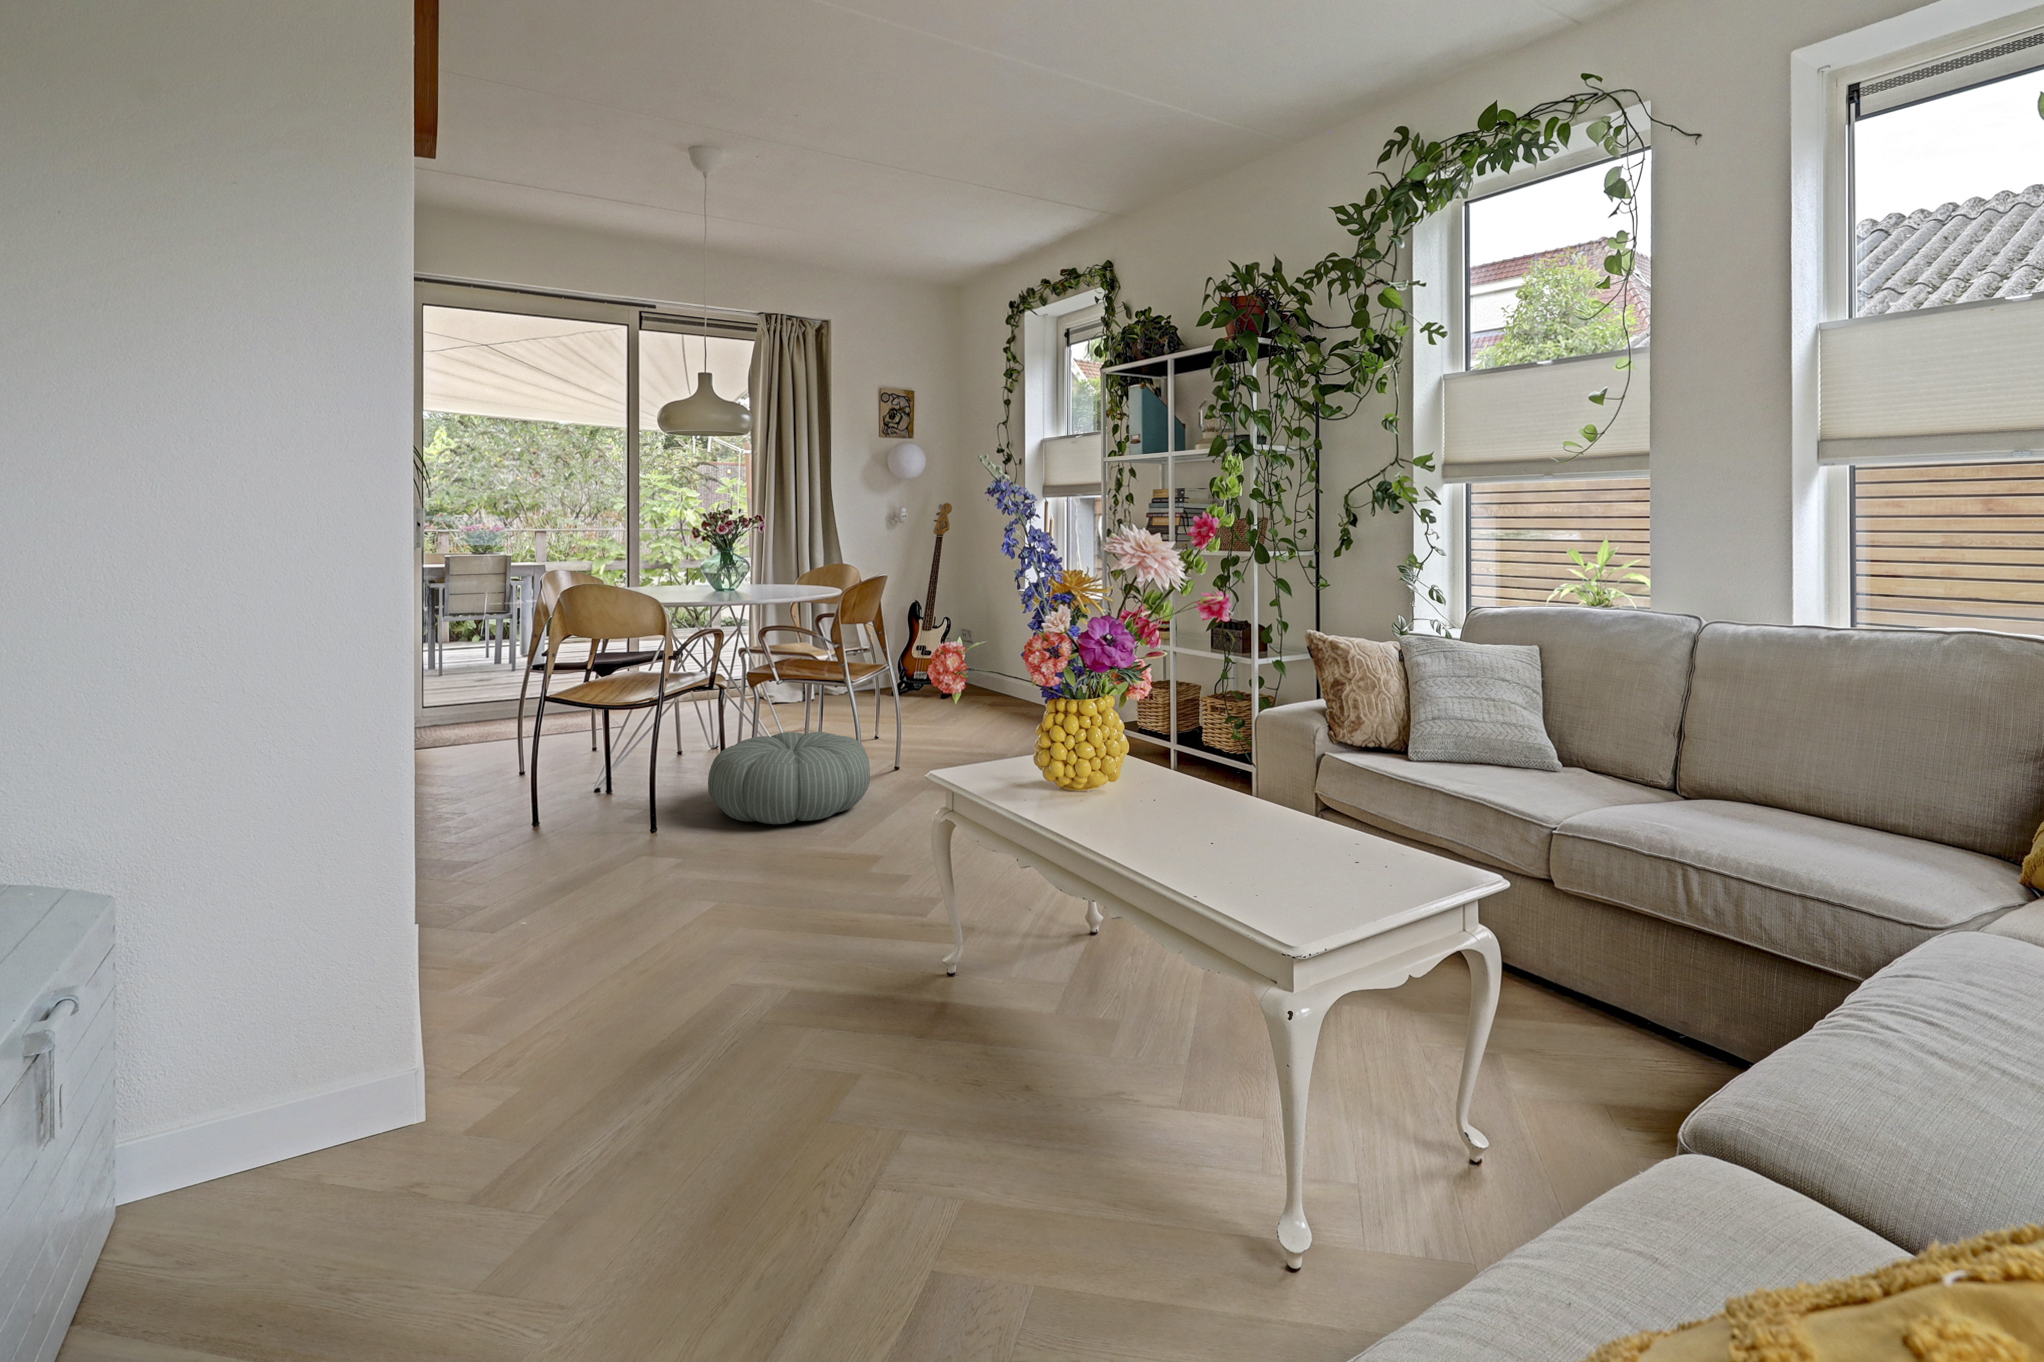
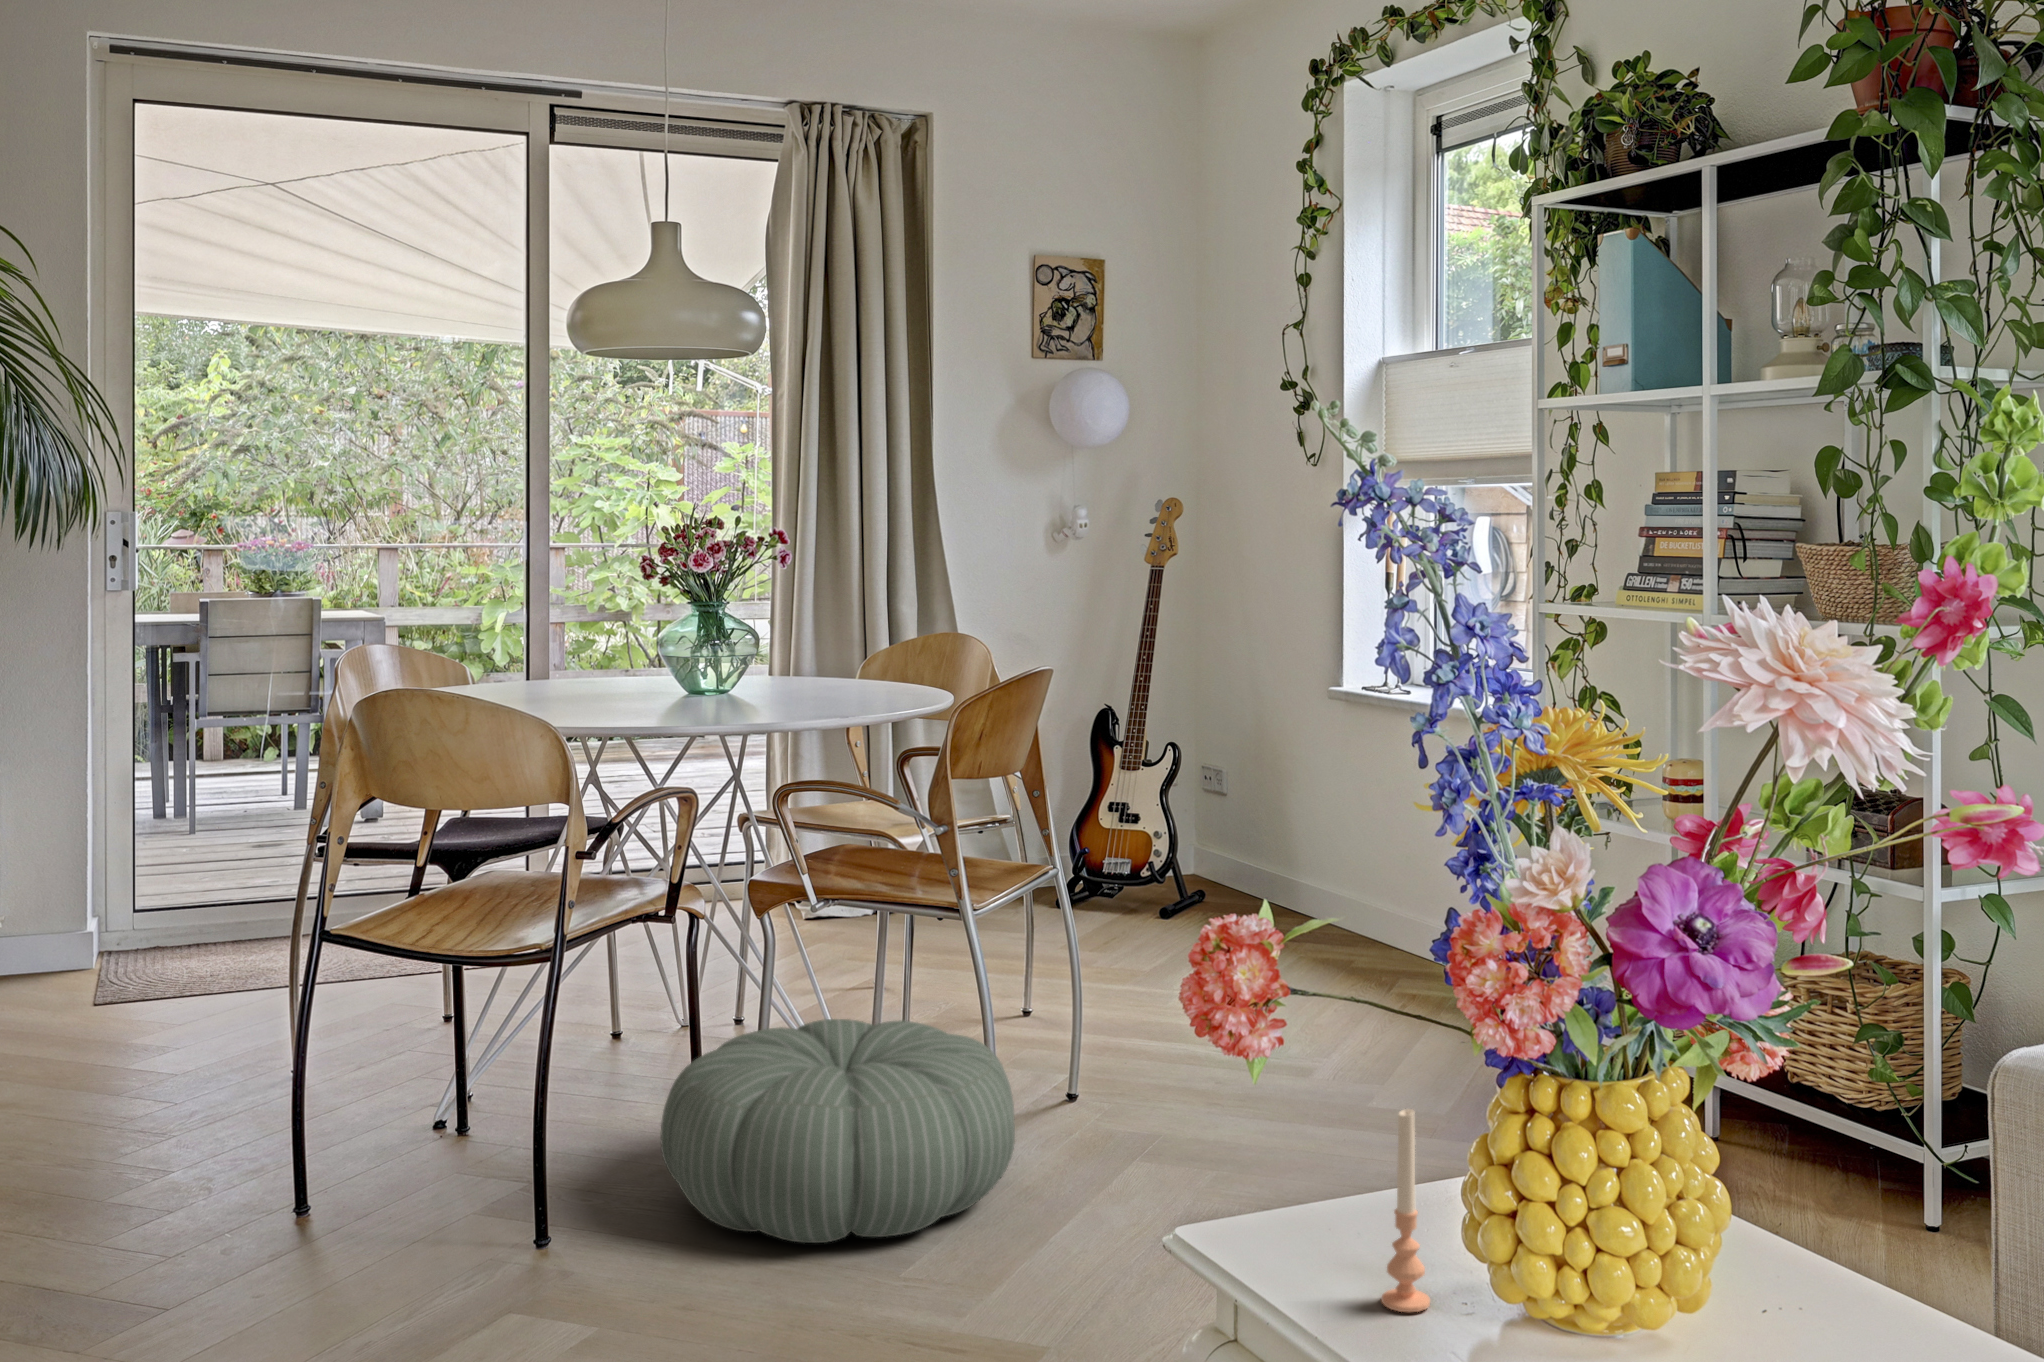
candle: none [1003,713,1021,786] -> present [1381,1109,1430,1312]

